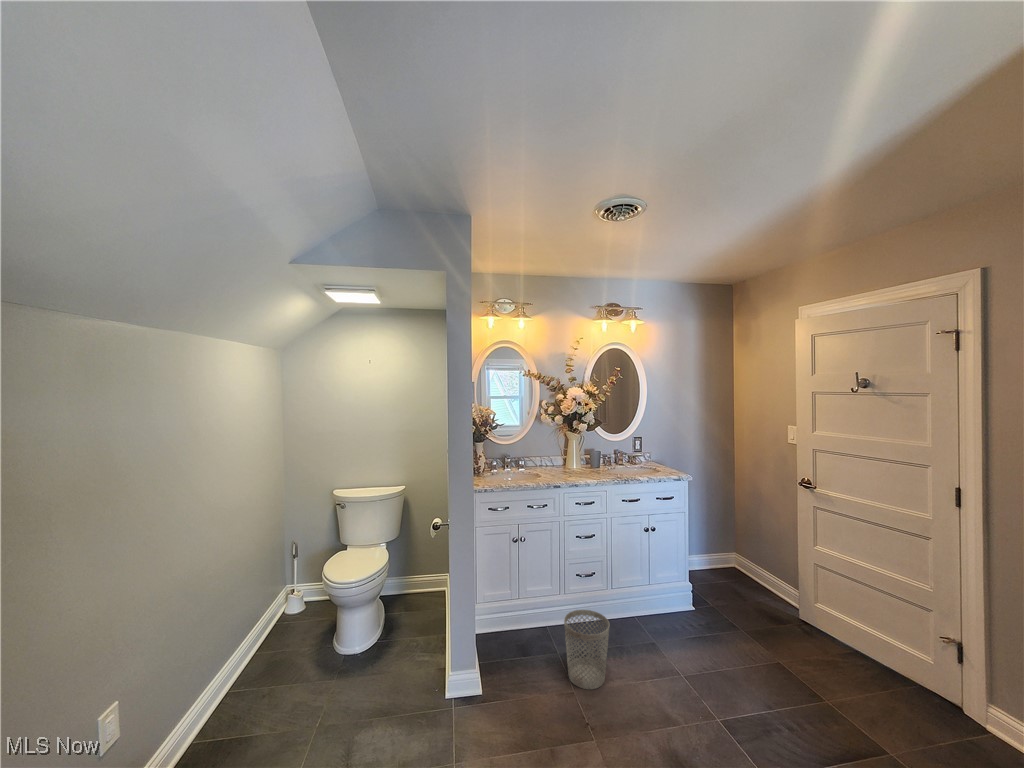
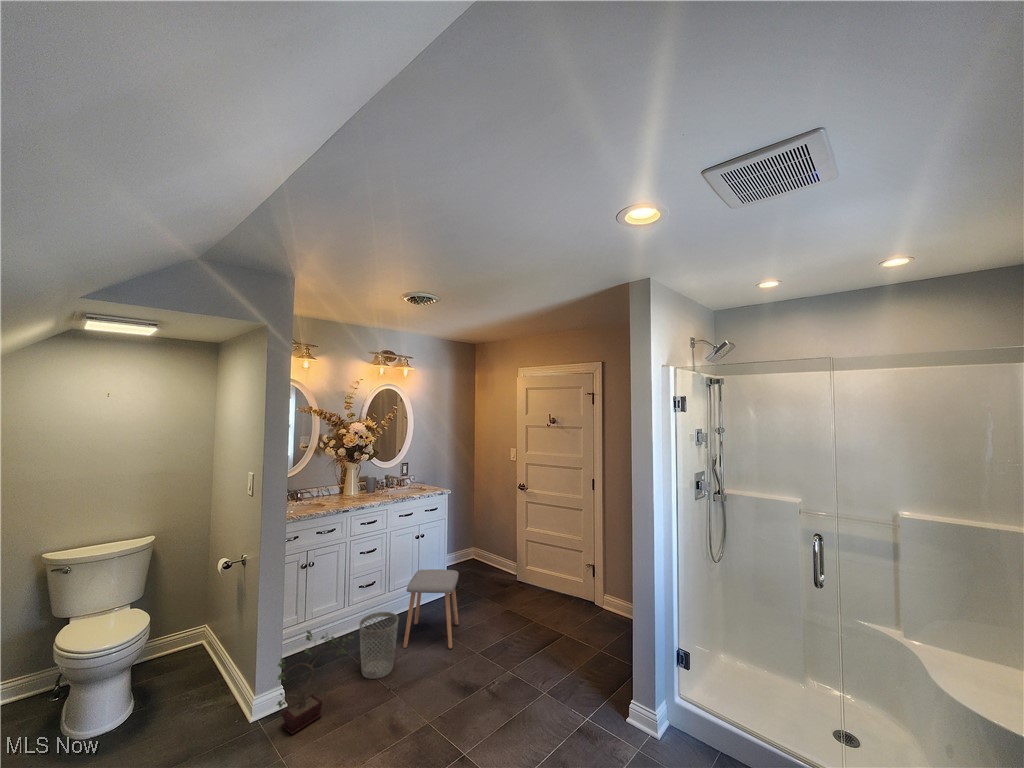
stool: none [621,570,698,686] -> present [403,569,459,649]
potted plant: none [468,611,552,717] -> present [277,631,354,734]

